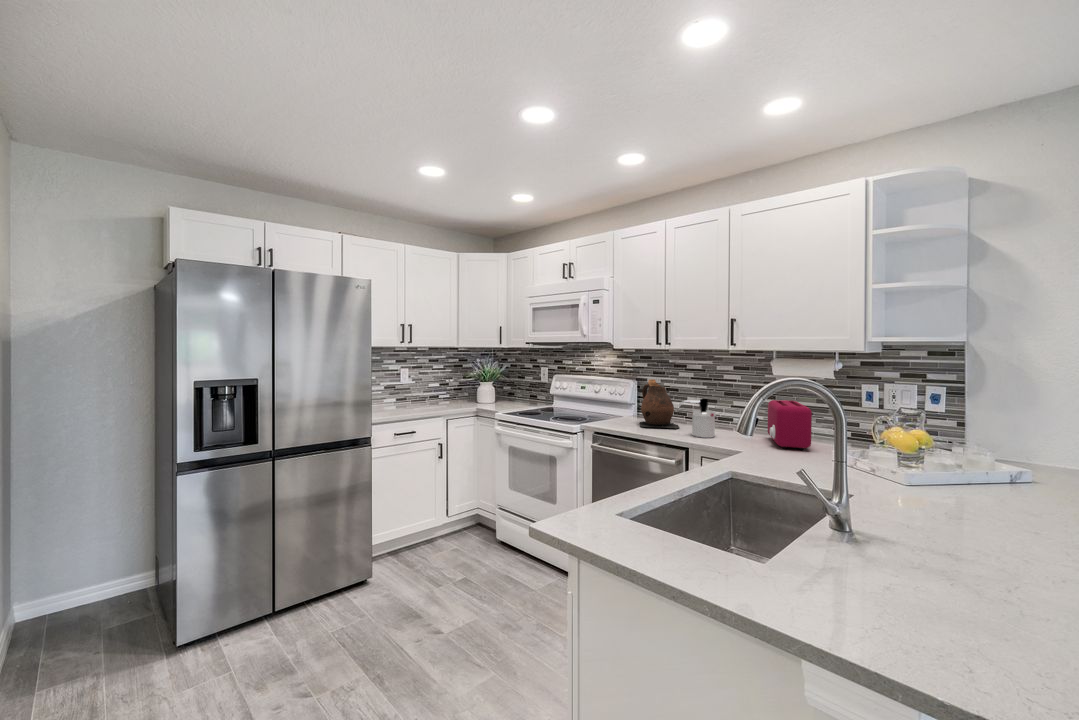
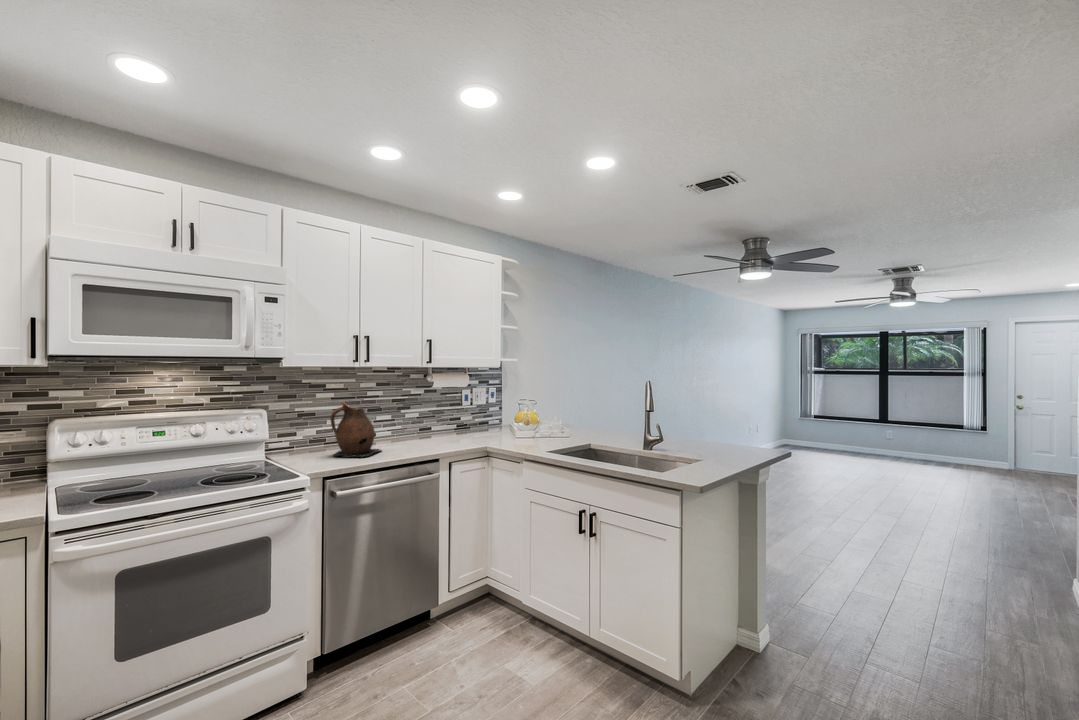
soap dispenser: present [679,399,716,438] -> none [408,413,430,450]
toaster: present [768,400,812,450] -> none [433,406,482,440]

